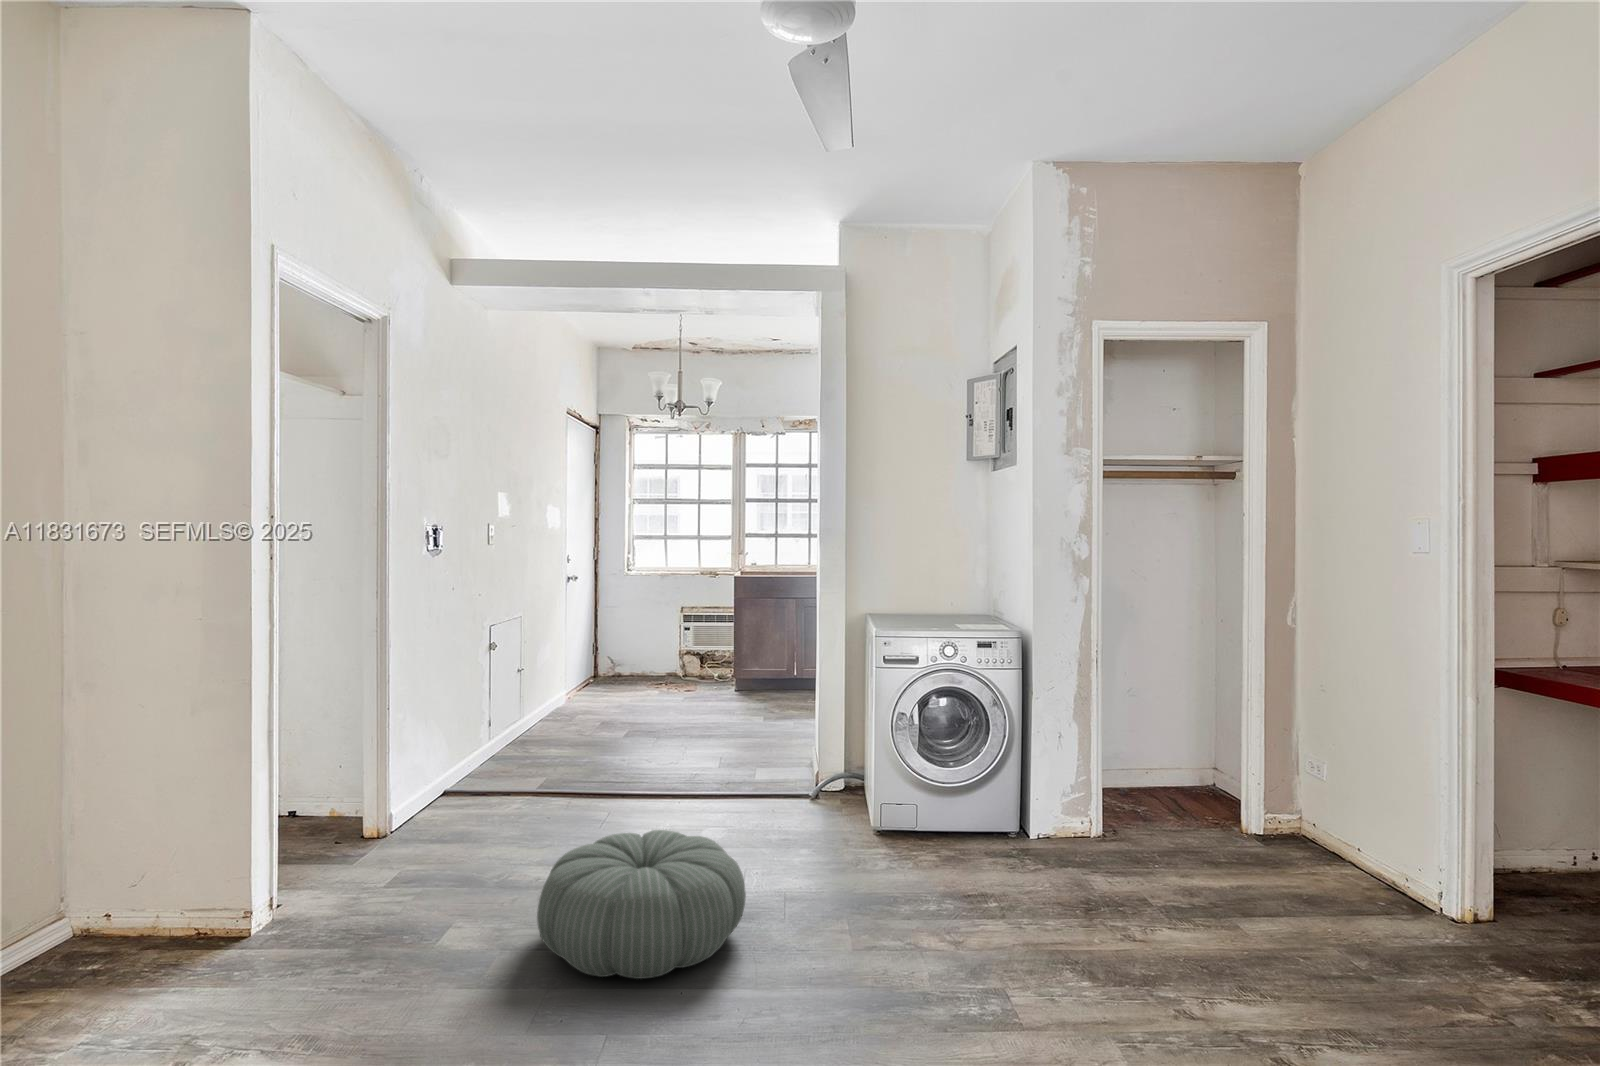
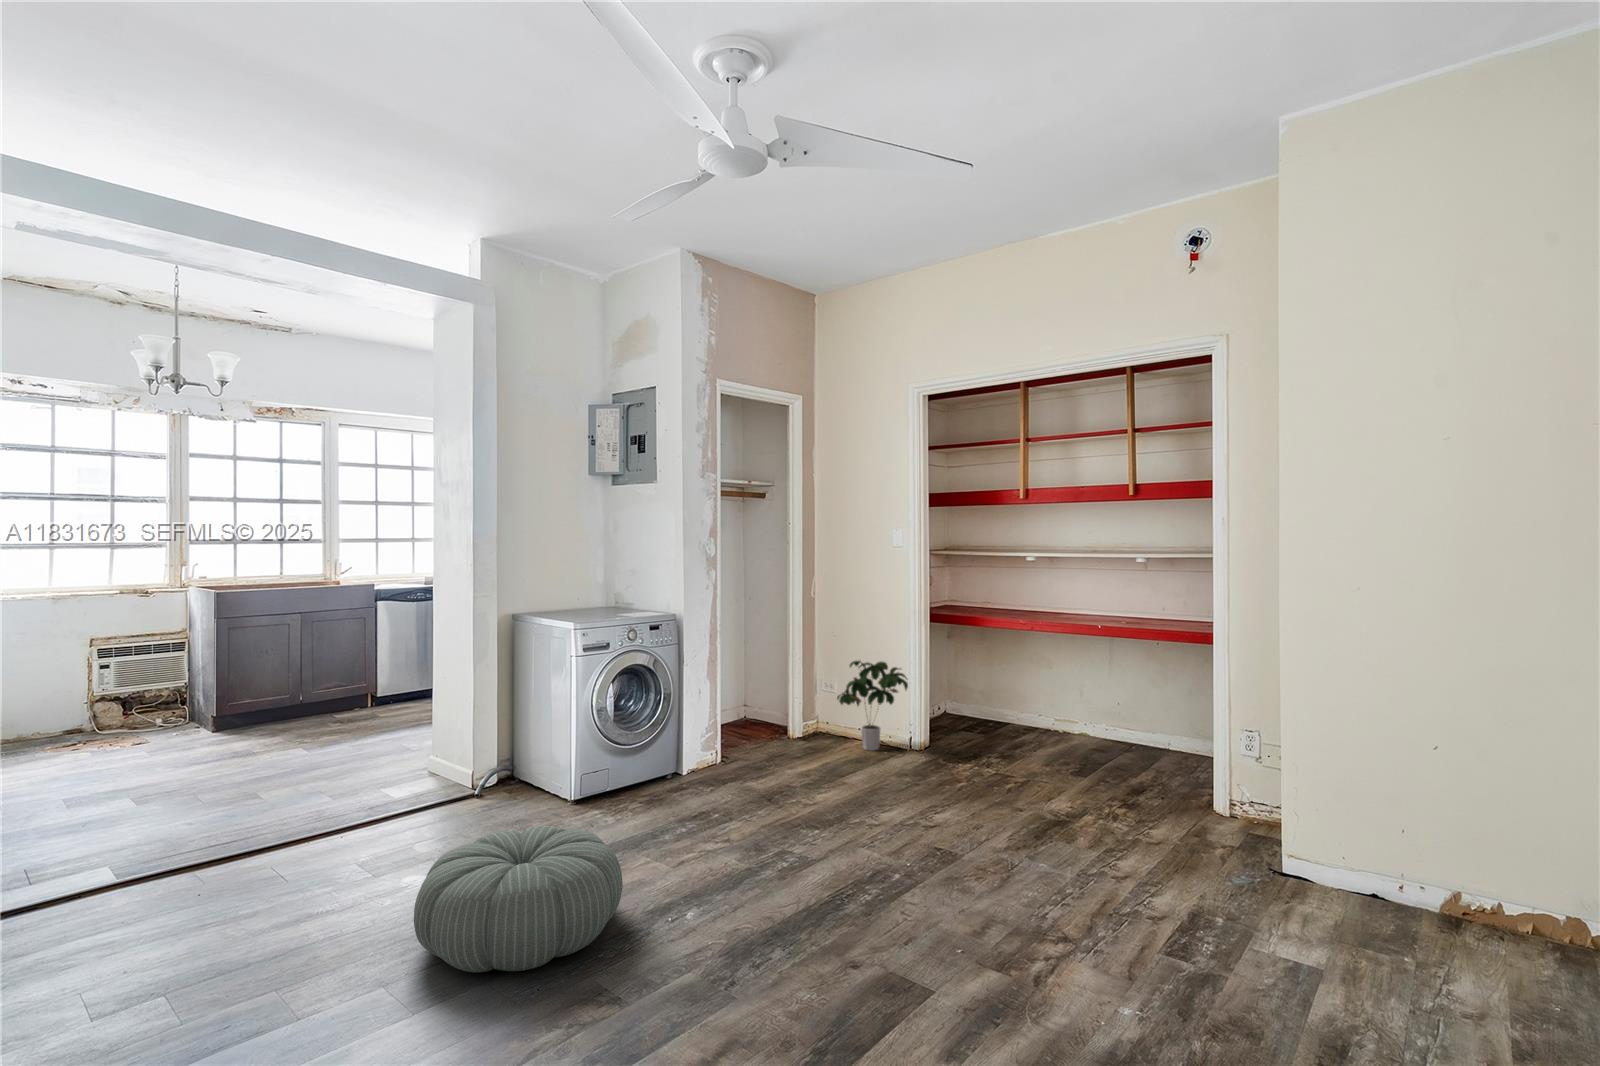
potted plant: none [1302,735,1414,889] -> present [837,661,908,751]

